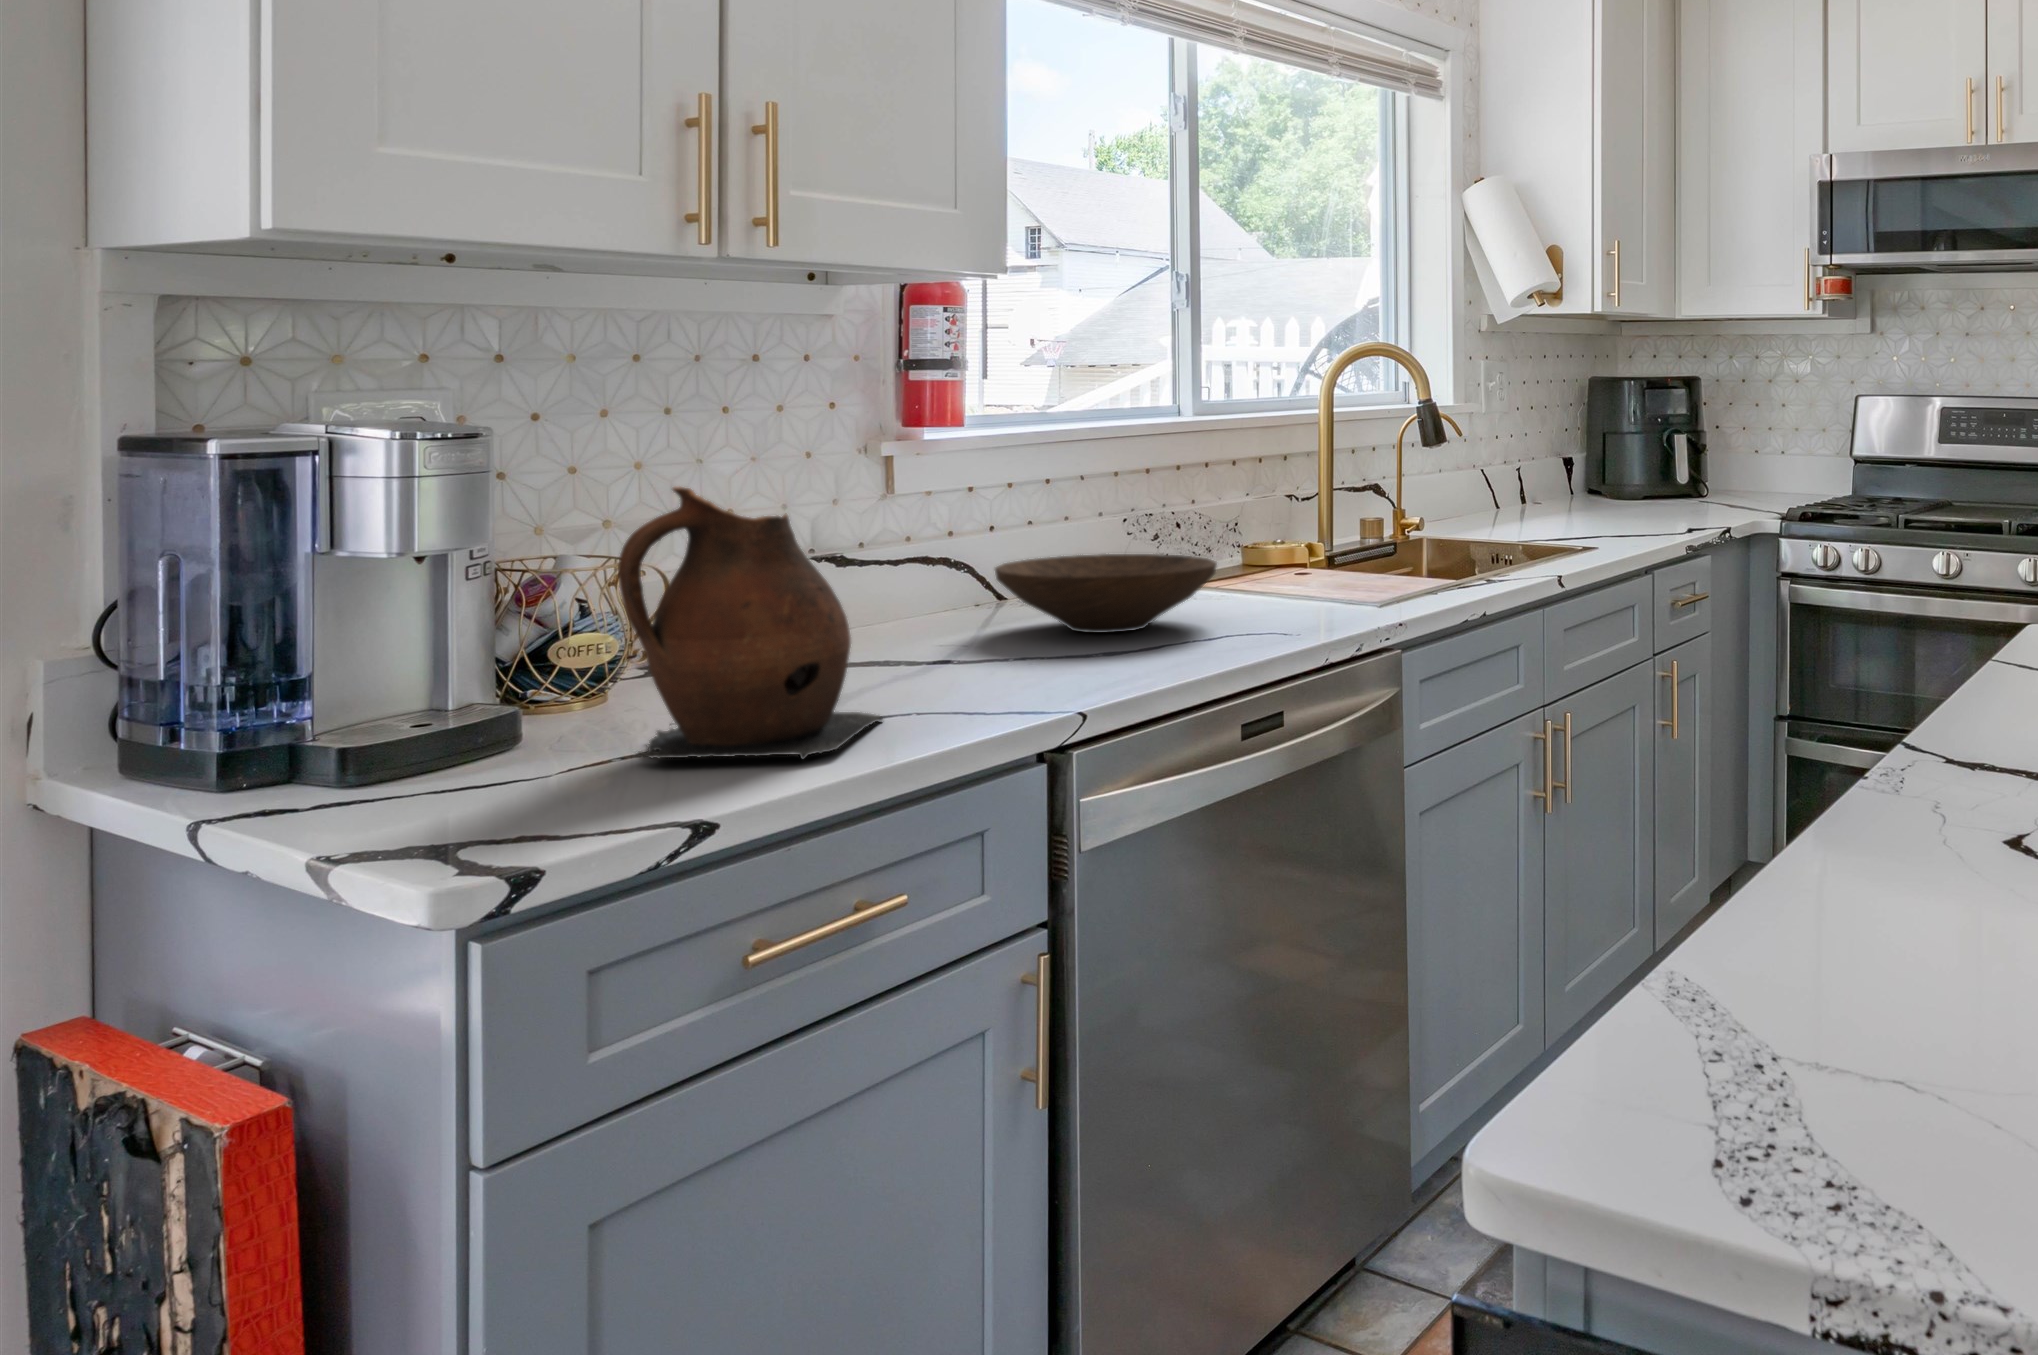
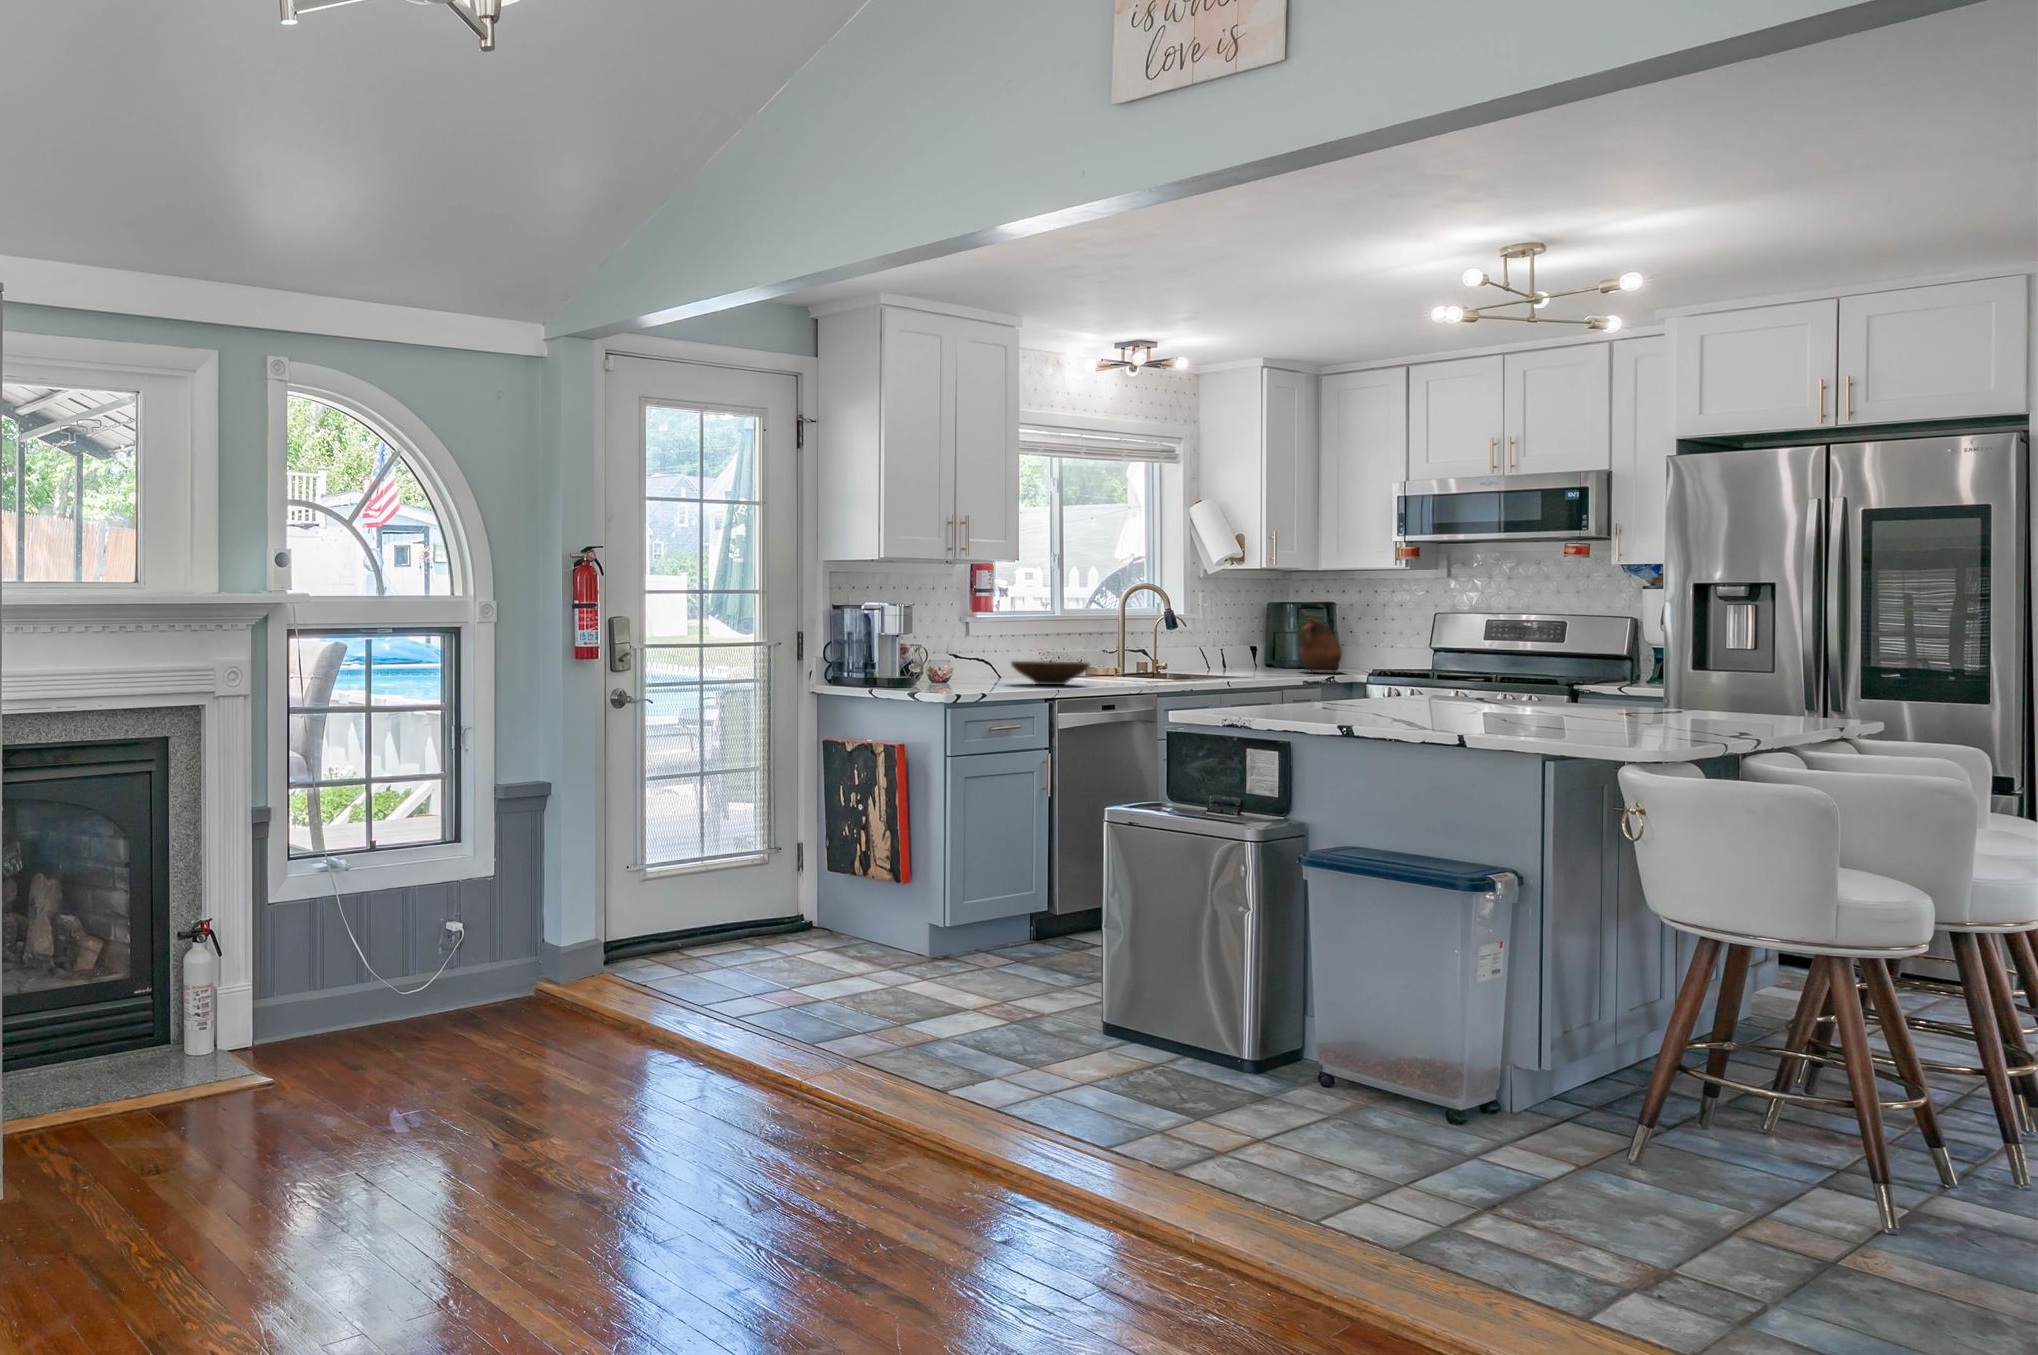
ceramic pitcher: present [618,487,883,760] -> present [1300,619,1342,672]

